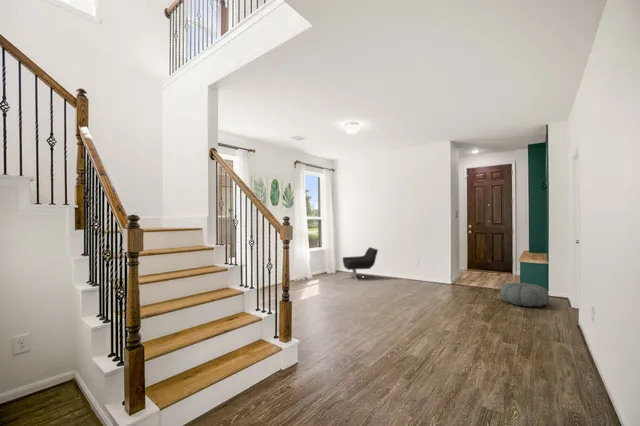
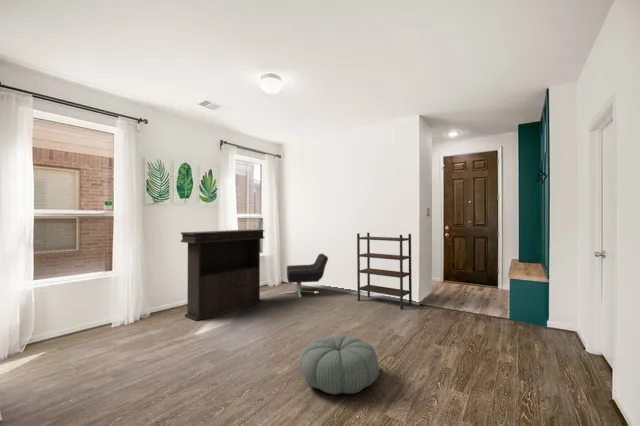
console table: none [279,229,332,293] -> present [181,230,264,321]
bookshelf: none [402,230,446,287] -> present [357,233,412,309]
pouf: present [500,282,549,307] -> present [300,335,379,394]

